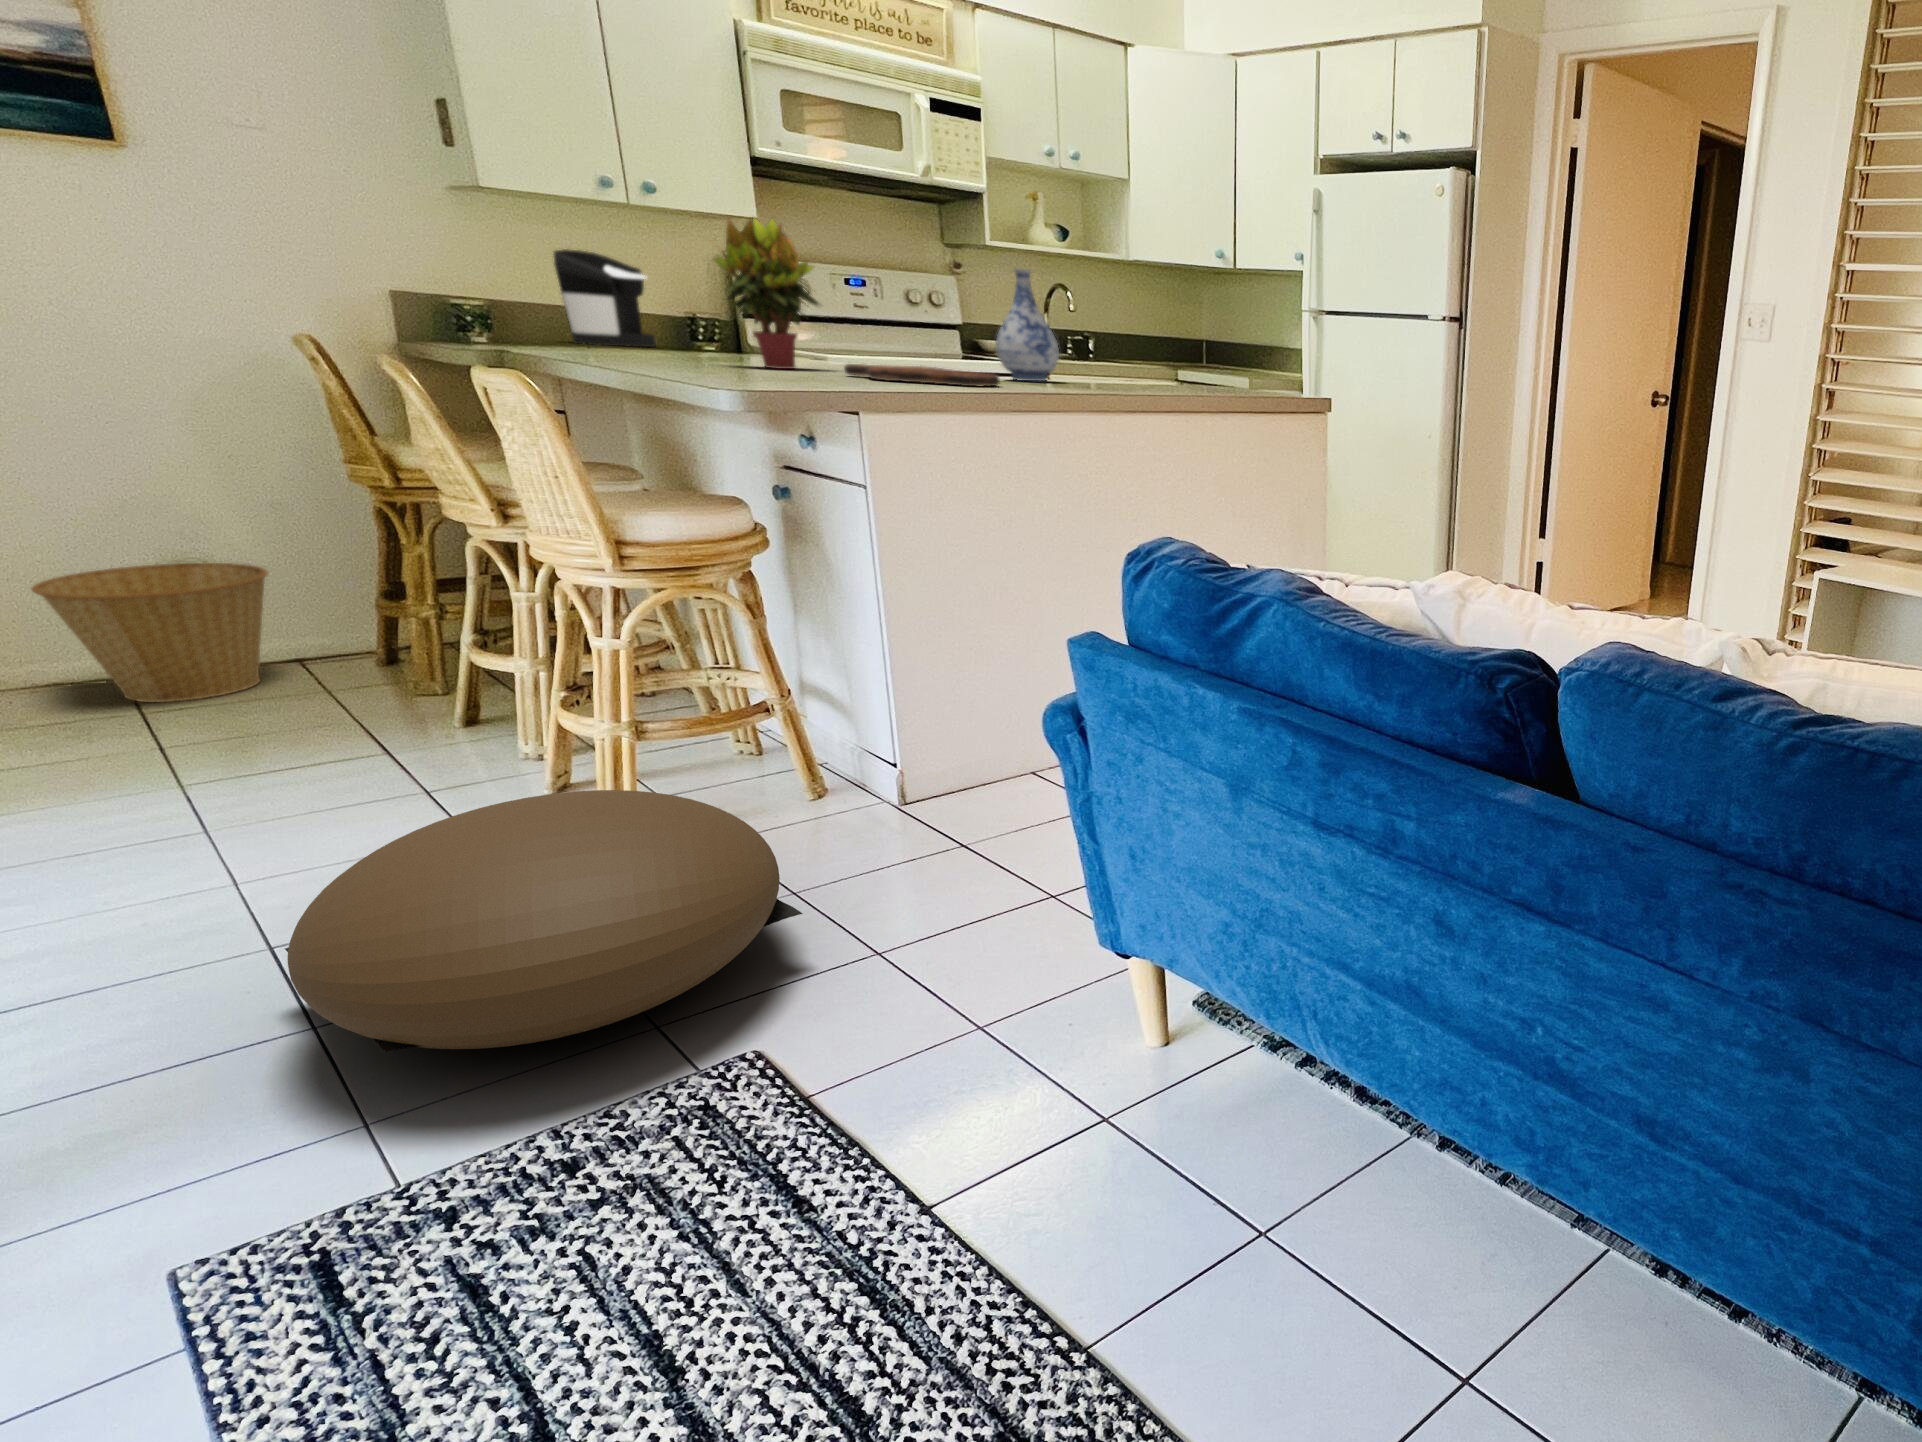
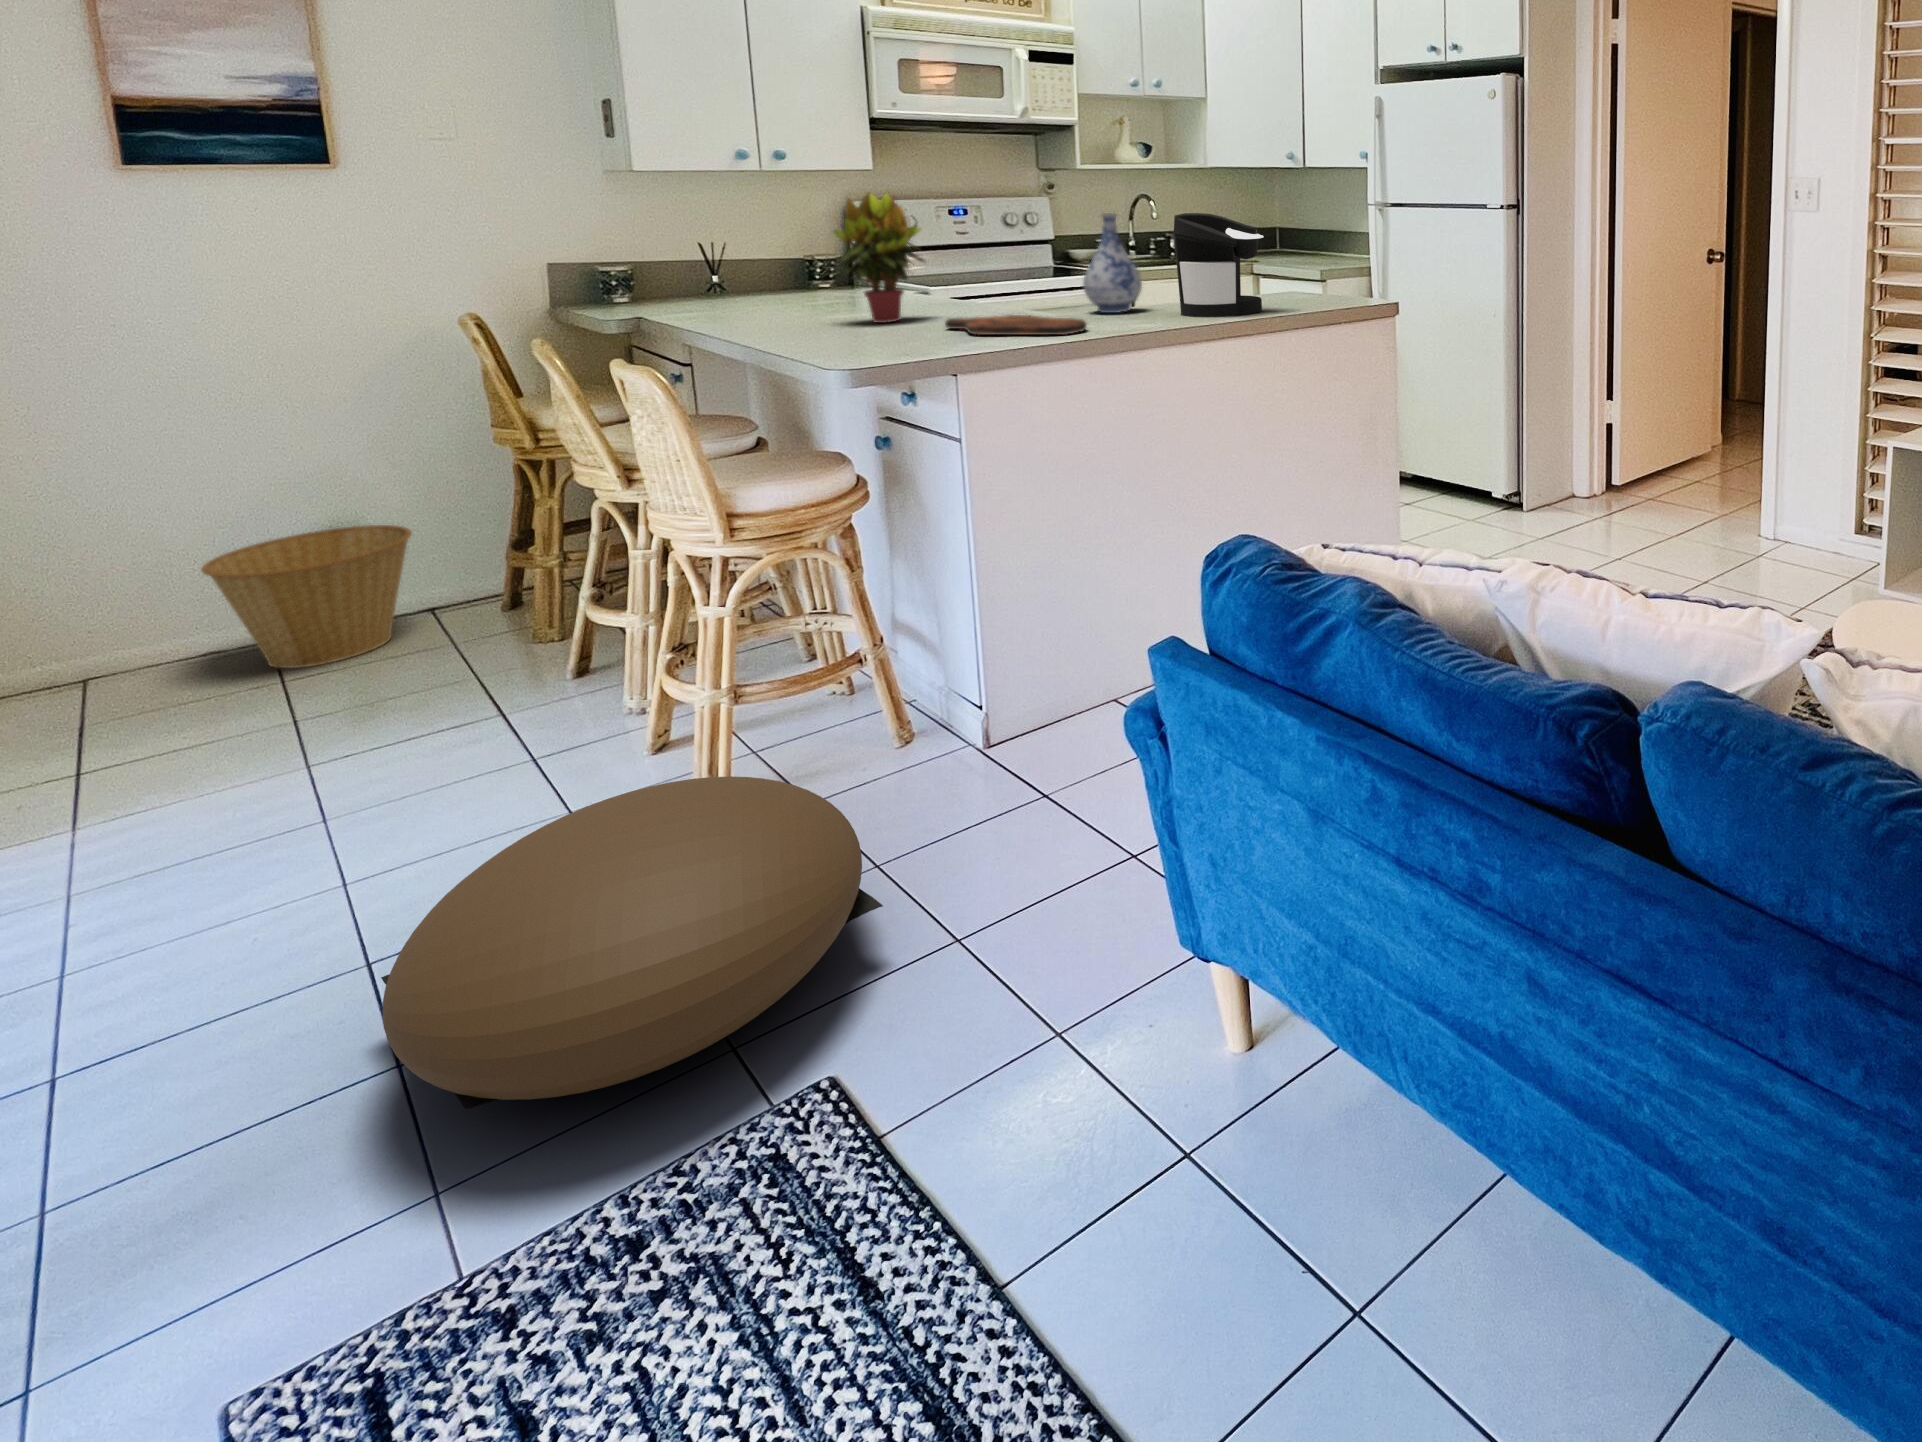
coffee maker: present [554,249,656,347] -> present [1174,213,1264,317]

